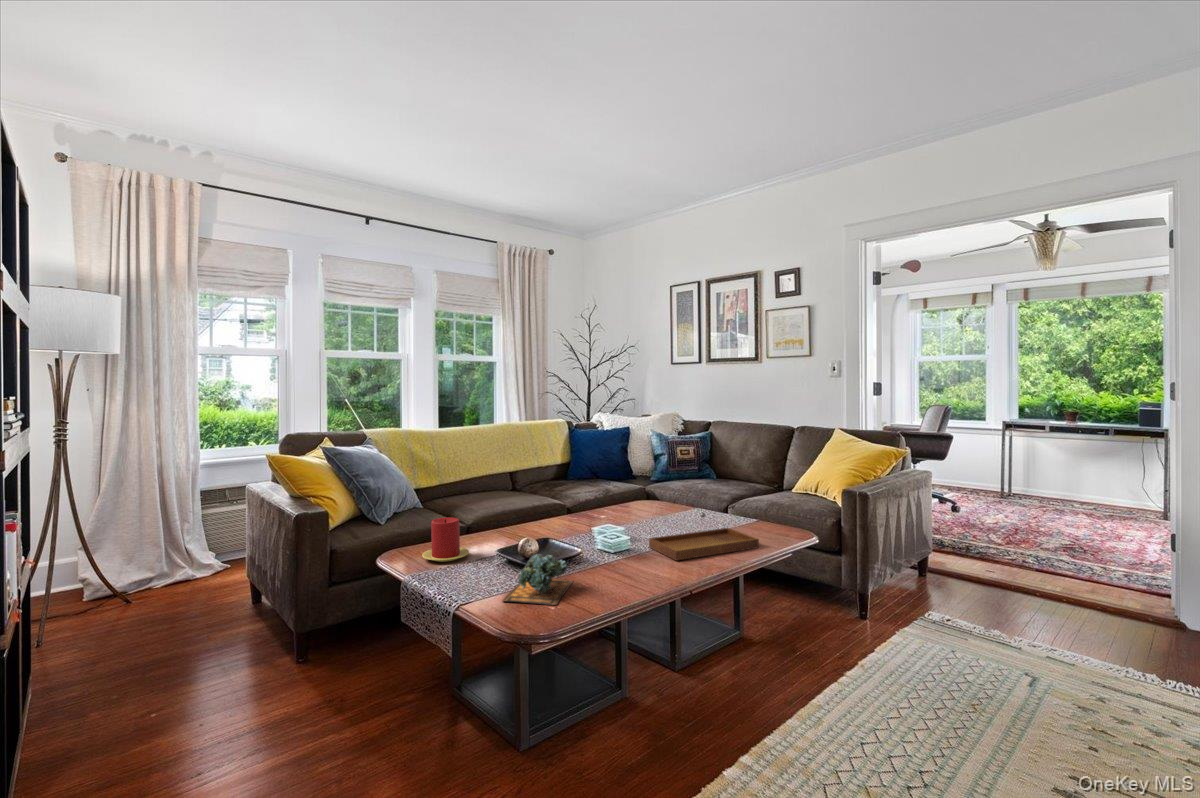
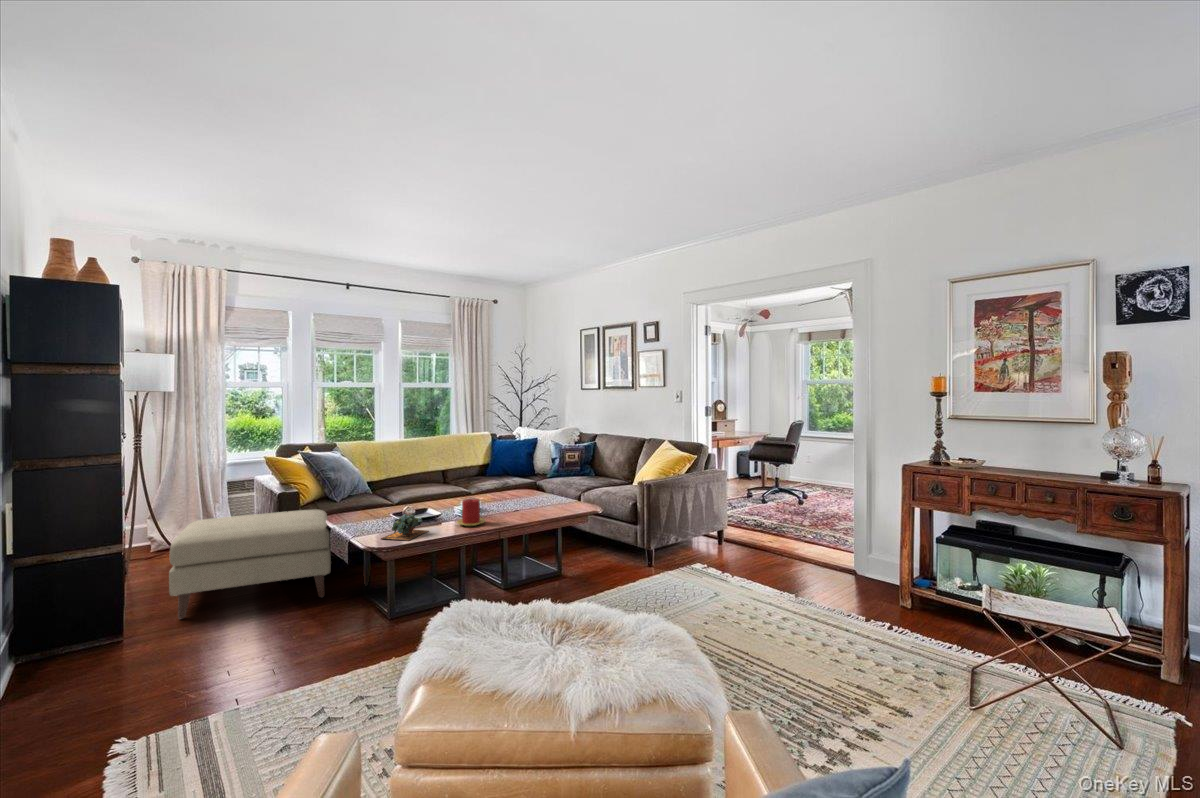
tray: present [649,513,759,560] -> none [493,494,559,522]
candle: present [422,517,469,562] -> present [457,499,485,526]
ottoman: none [111,538,393,754] -> present [169,510,330,619]

